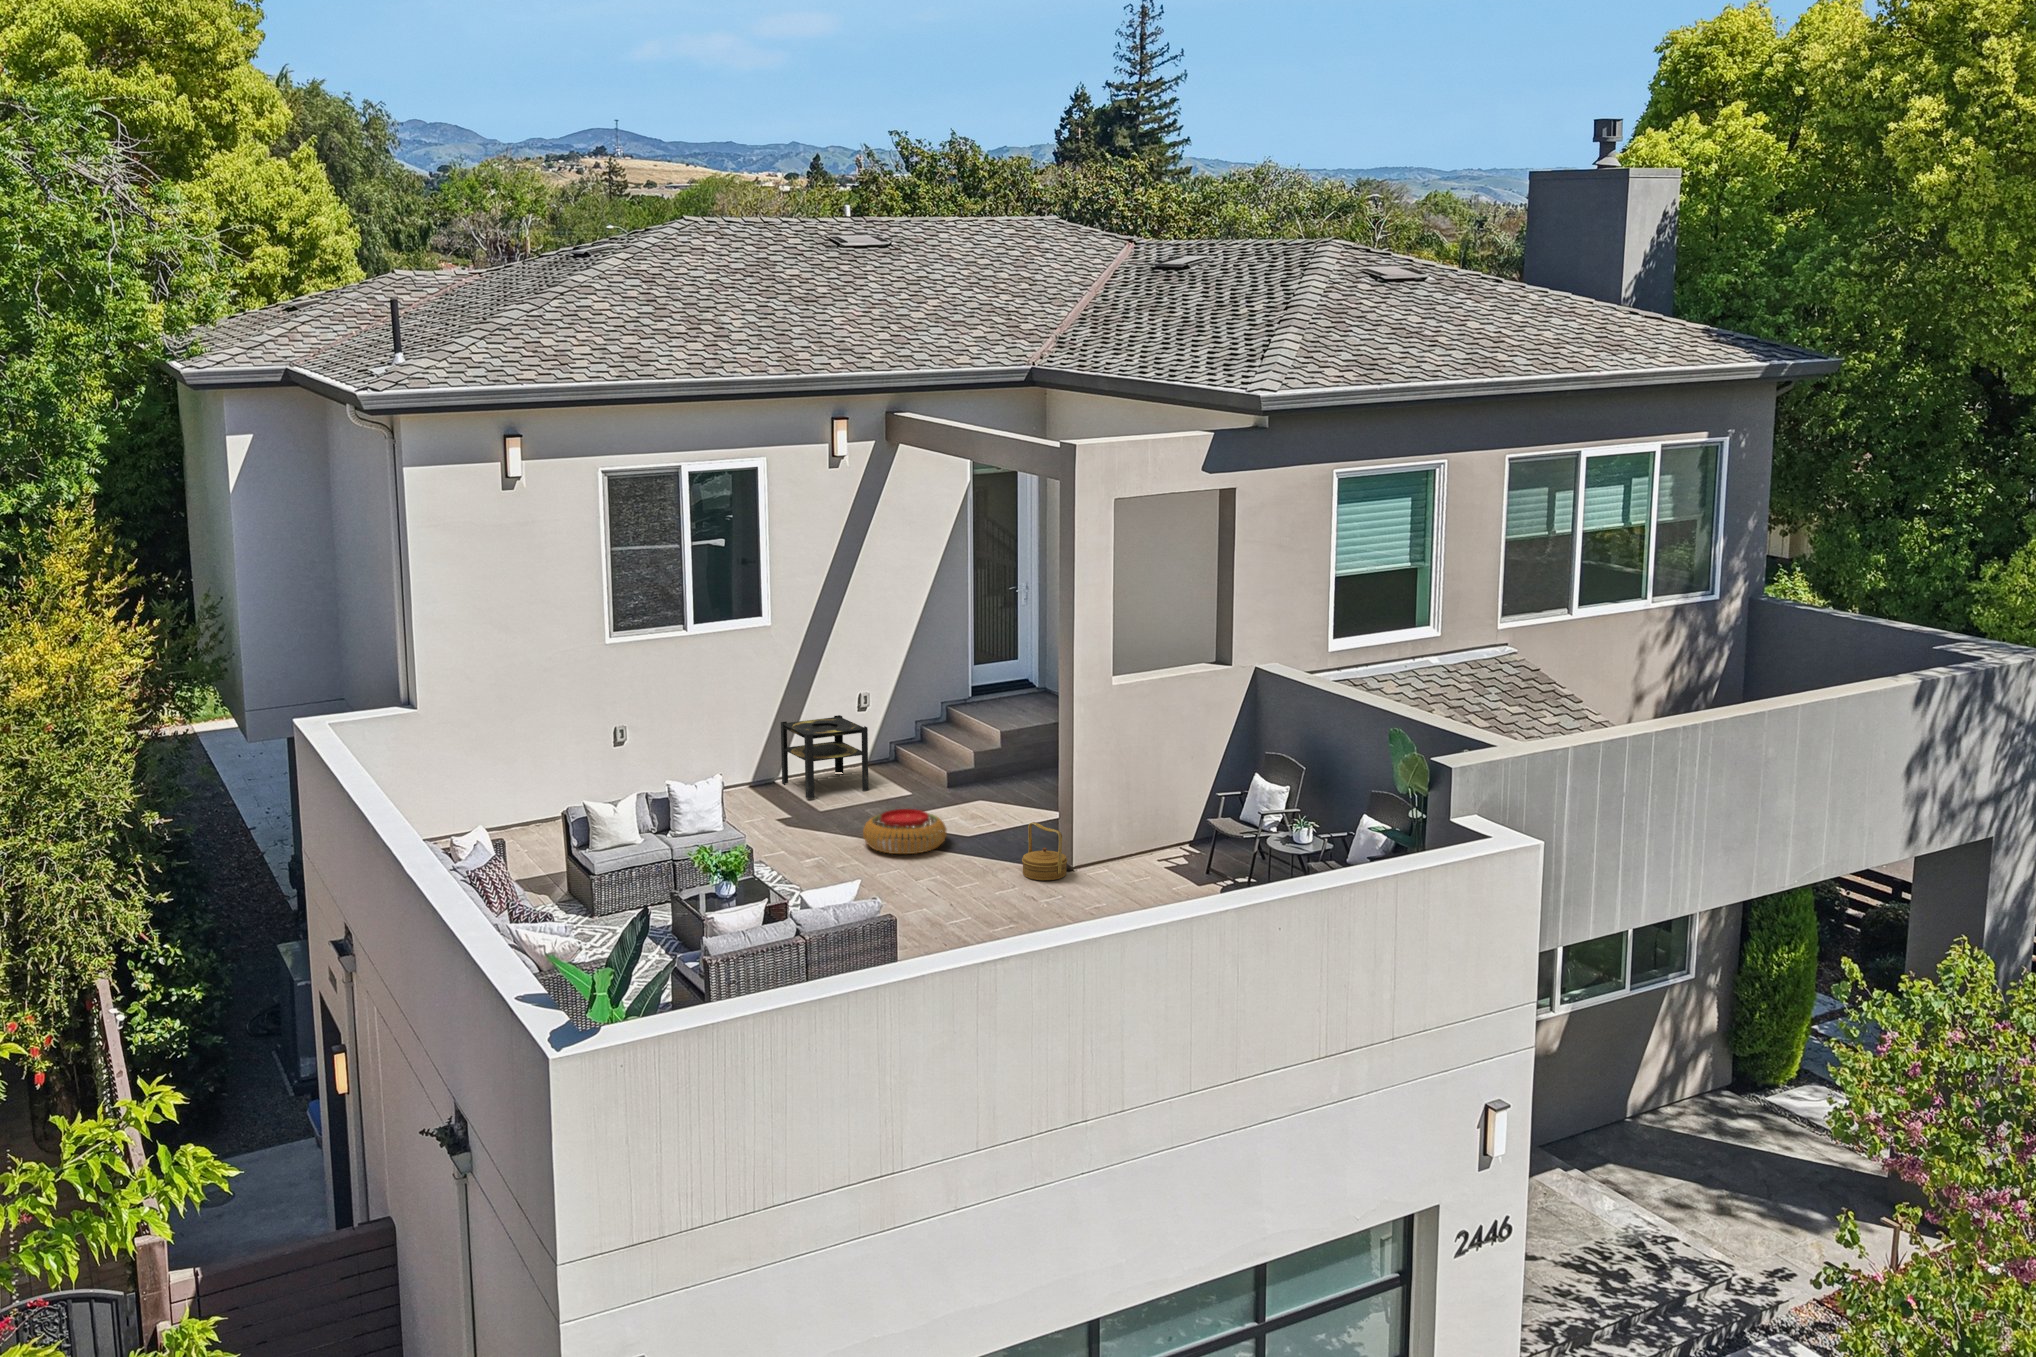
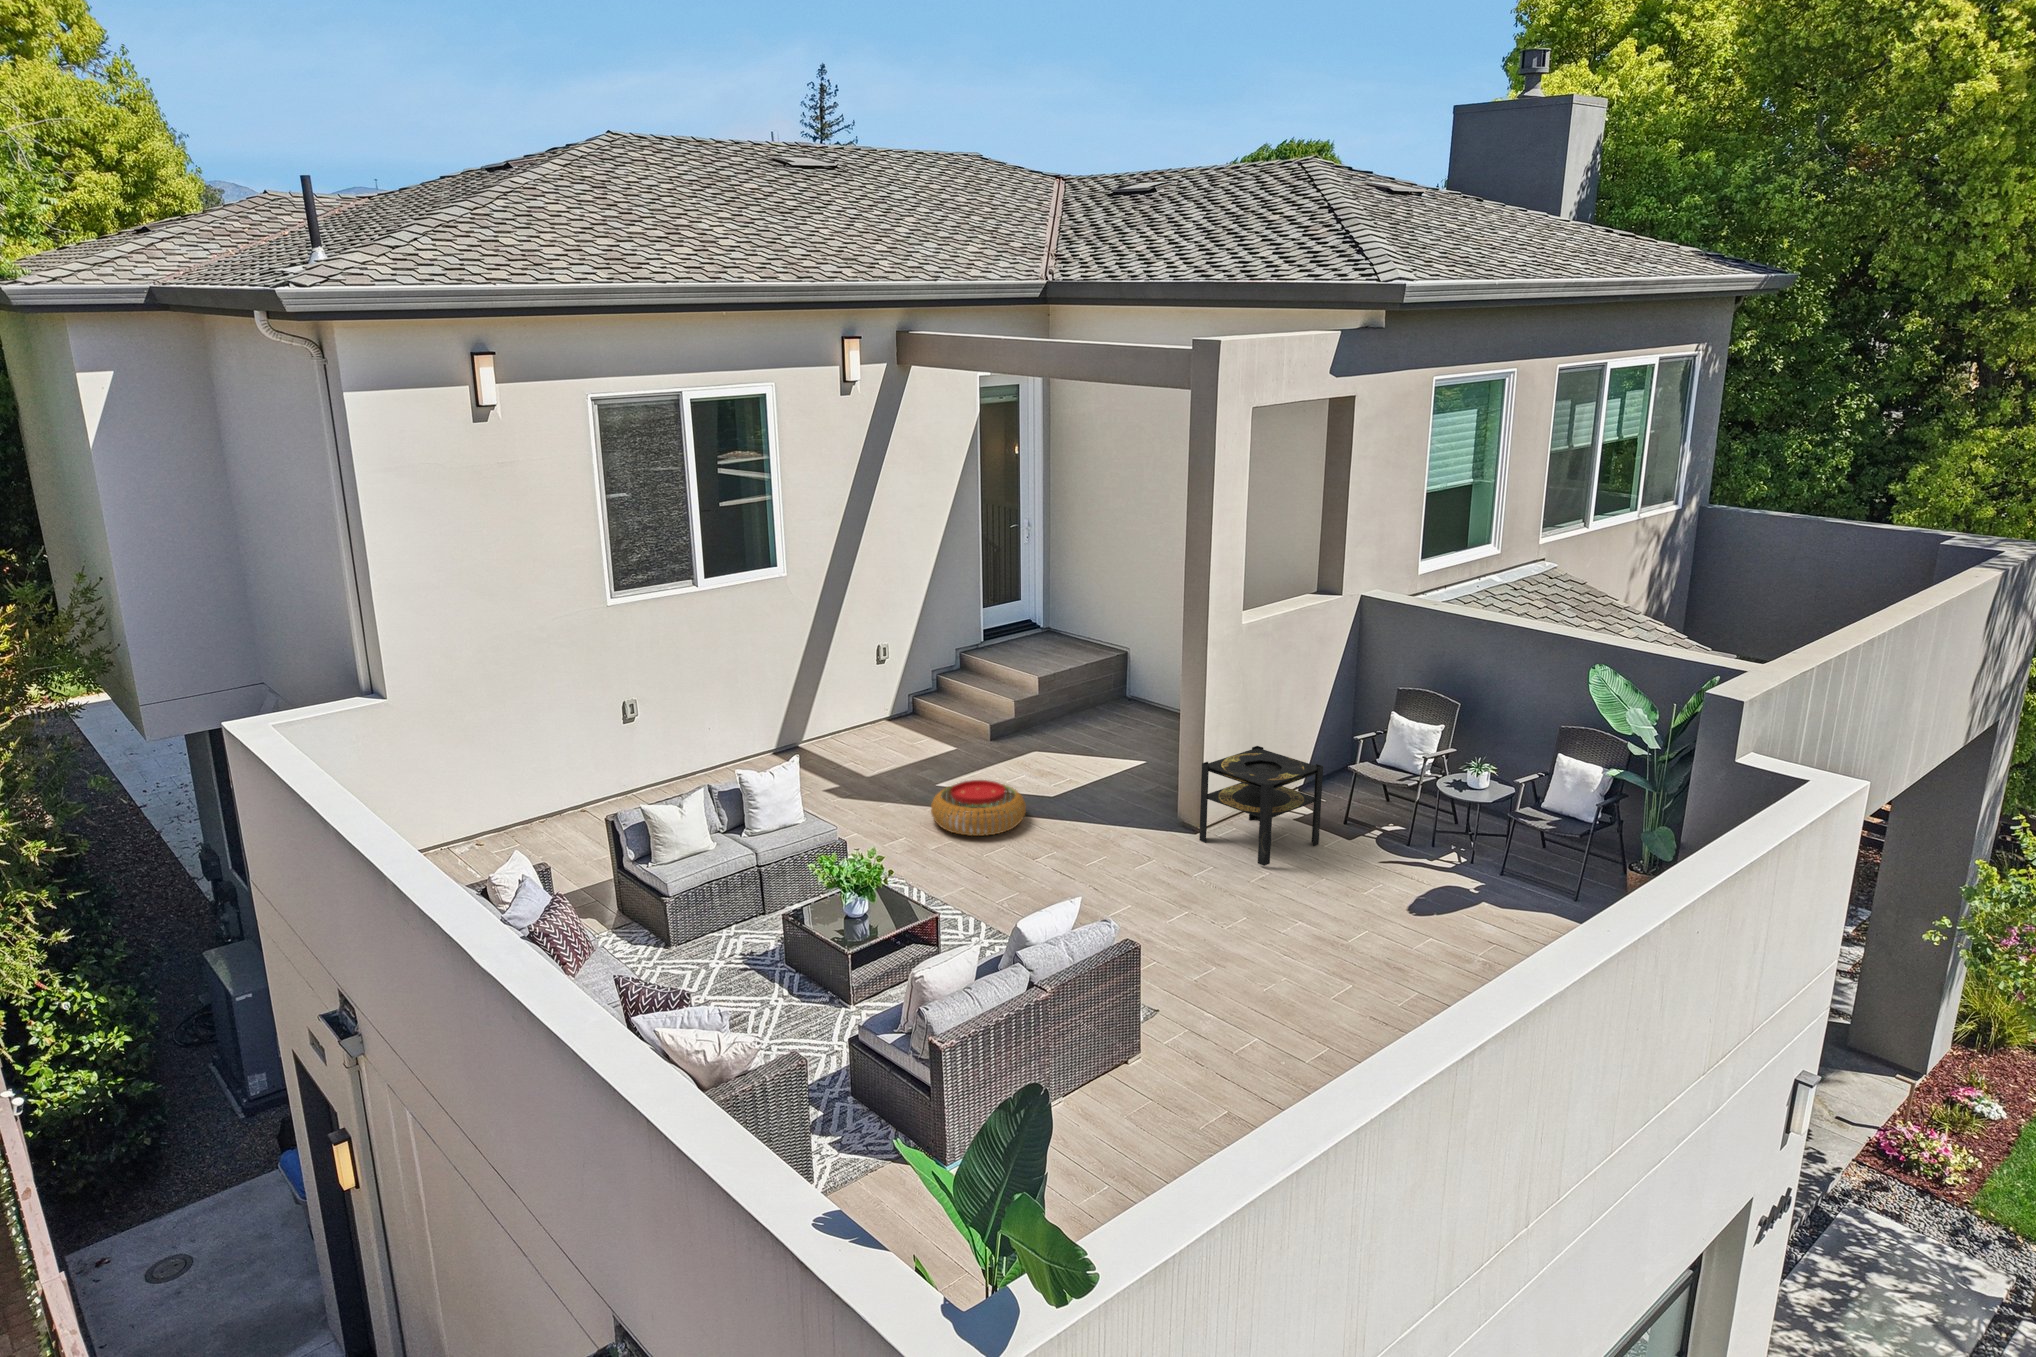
side table: present [781,715,868,798] -> present [1199,746,1323,866]
woven basket: present [1022,822,1068,880] -> none [1129,793,1181,860]

